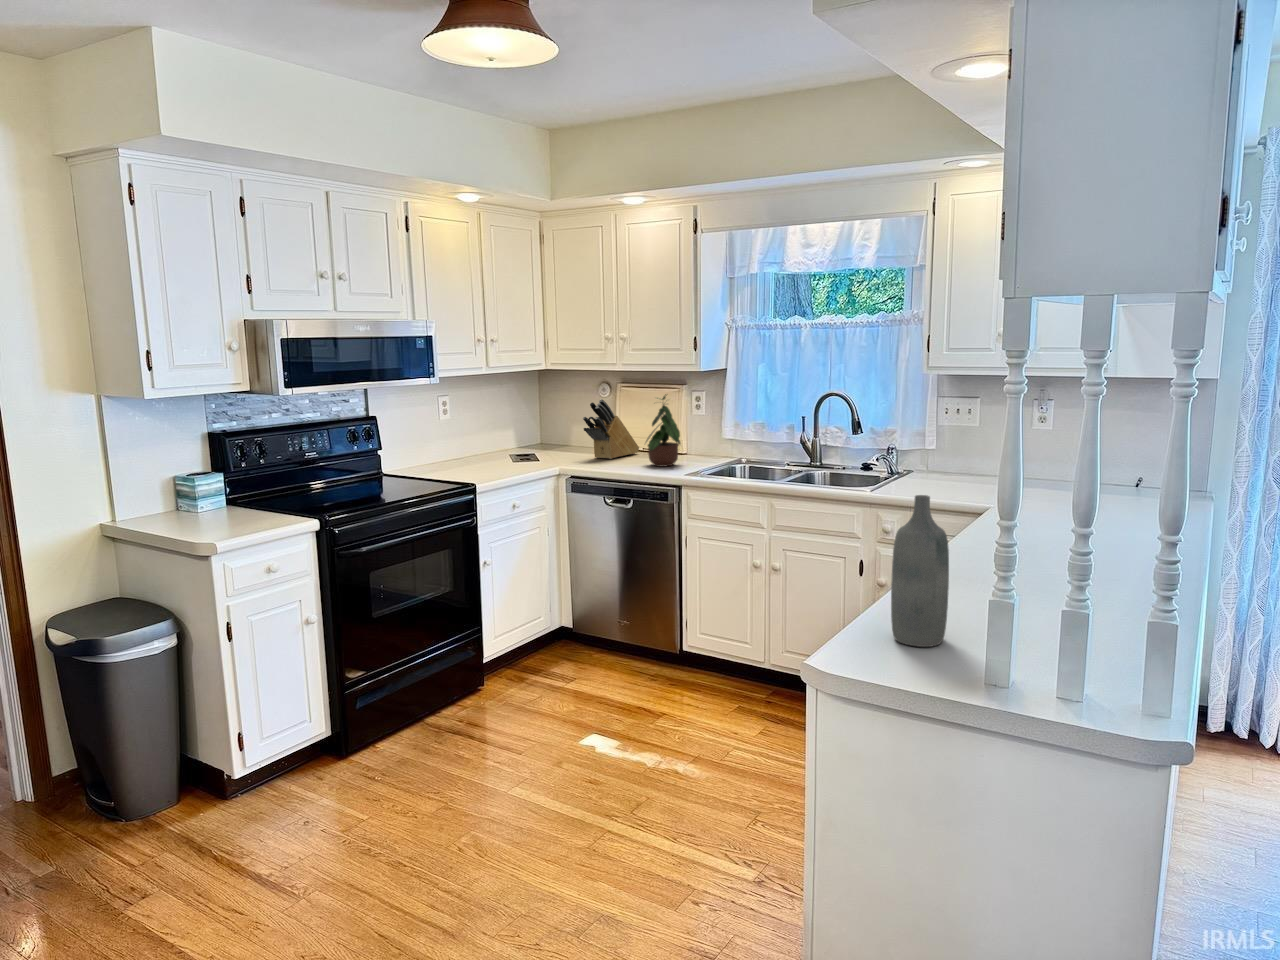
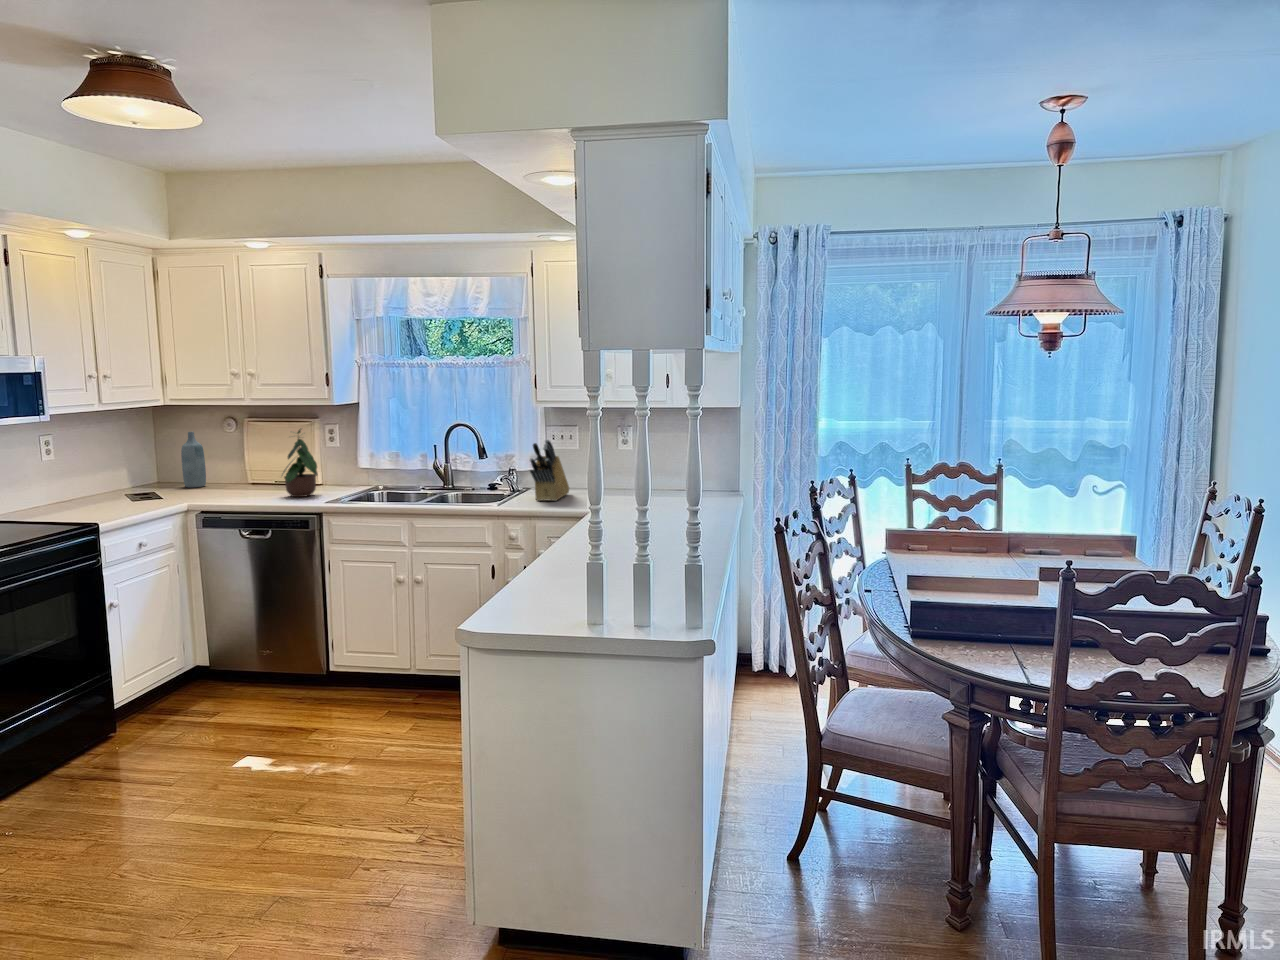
knife block: present [583,399,639,459] -> present [530,440,569,501]
bottle: present [891,495,949,647] -> present [181,432,206,488]

